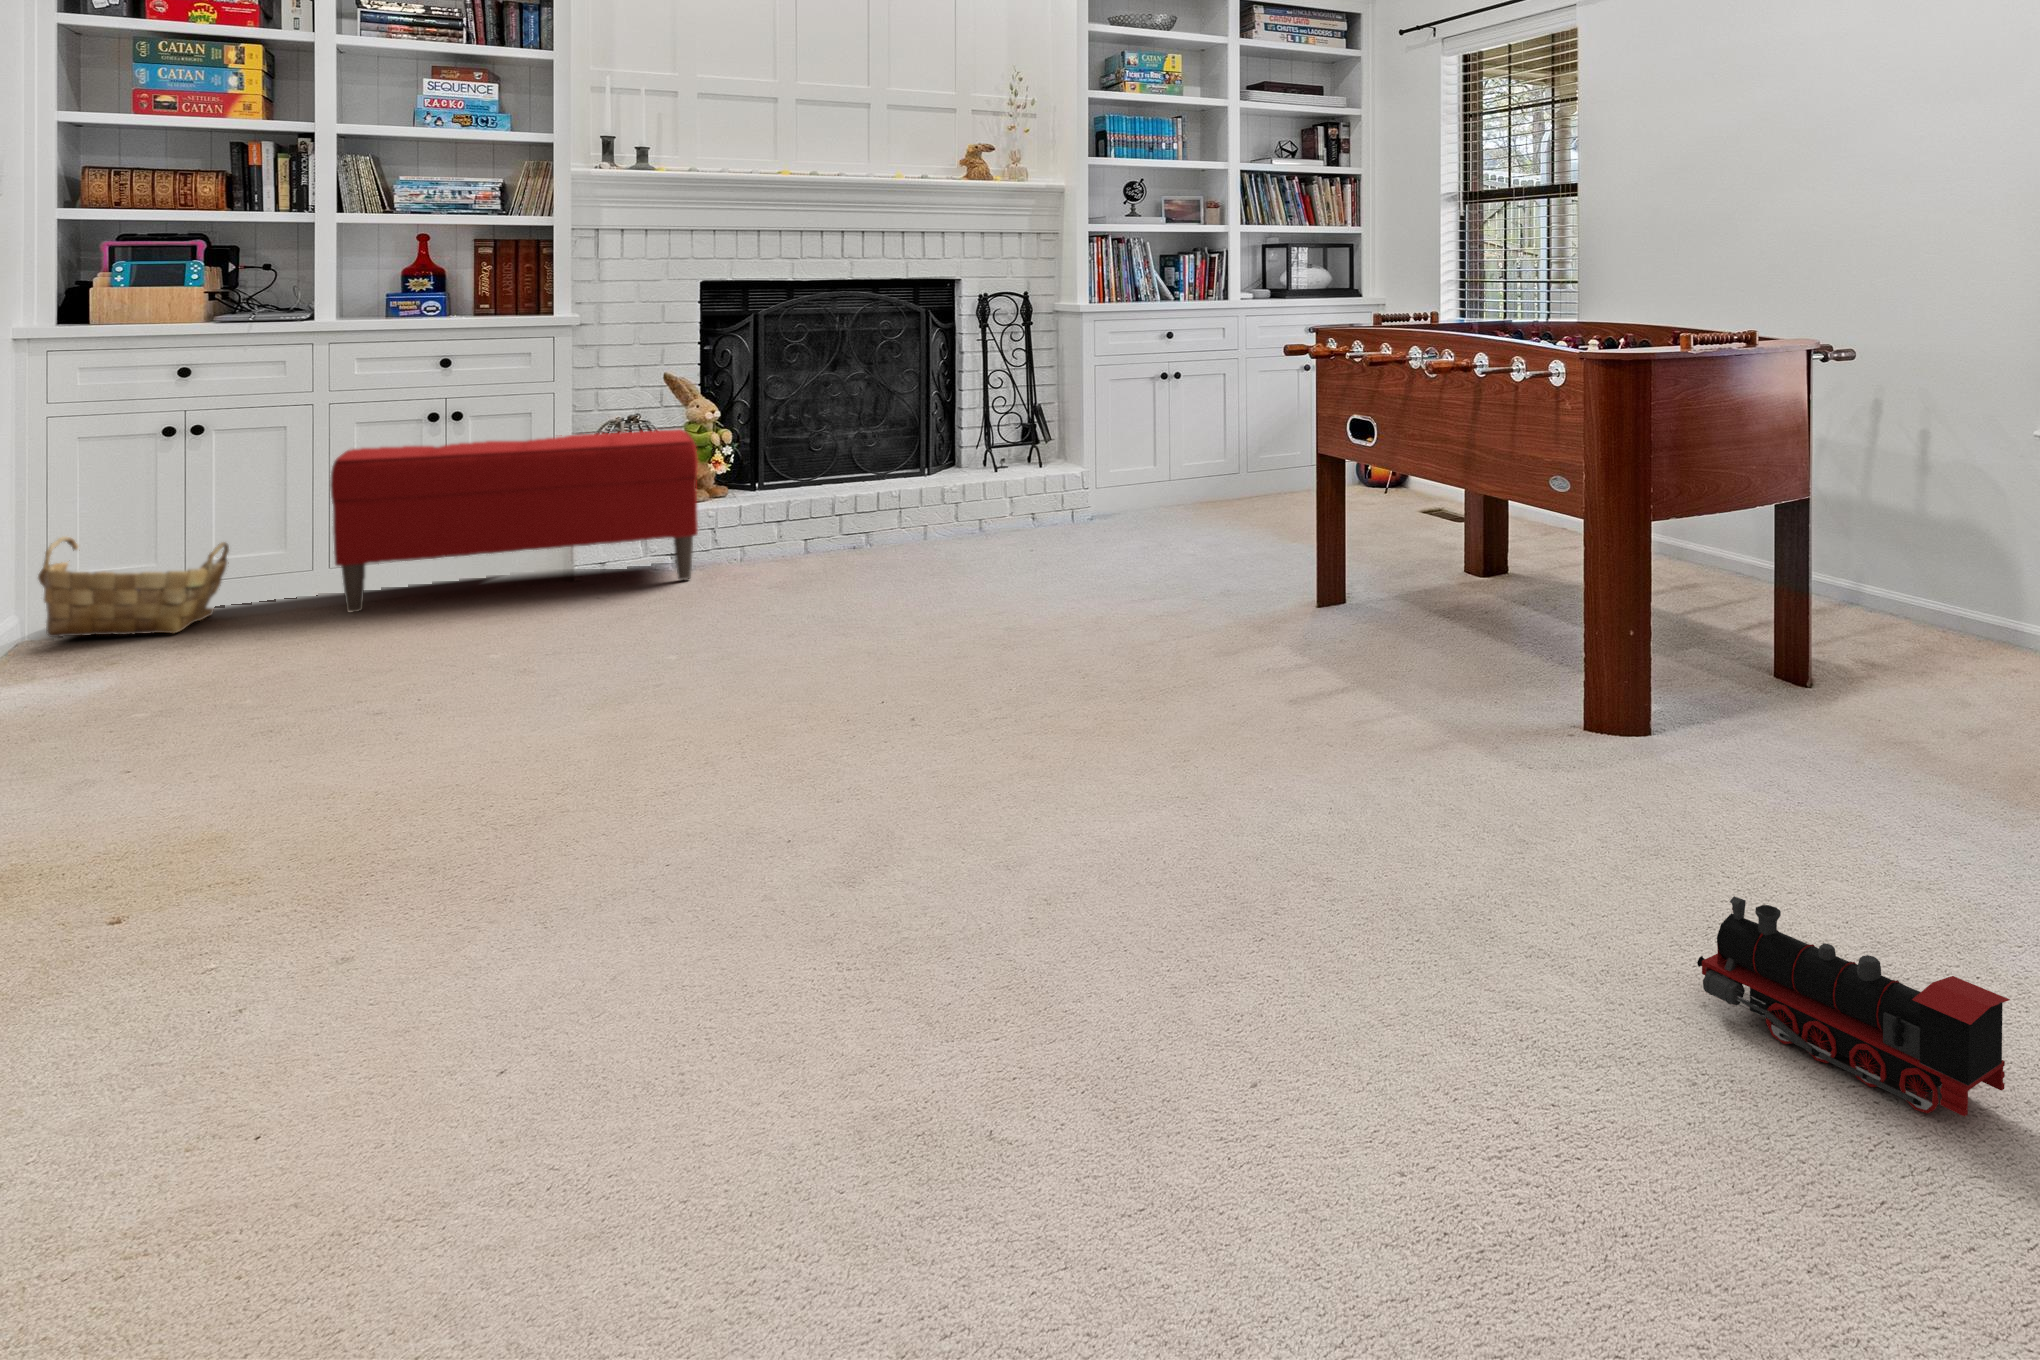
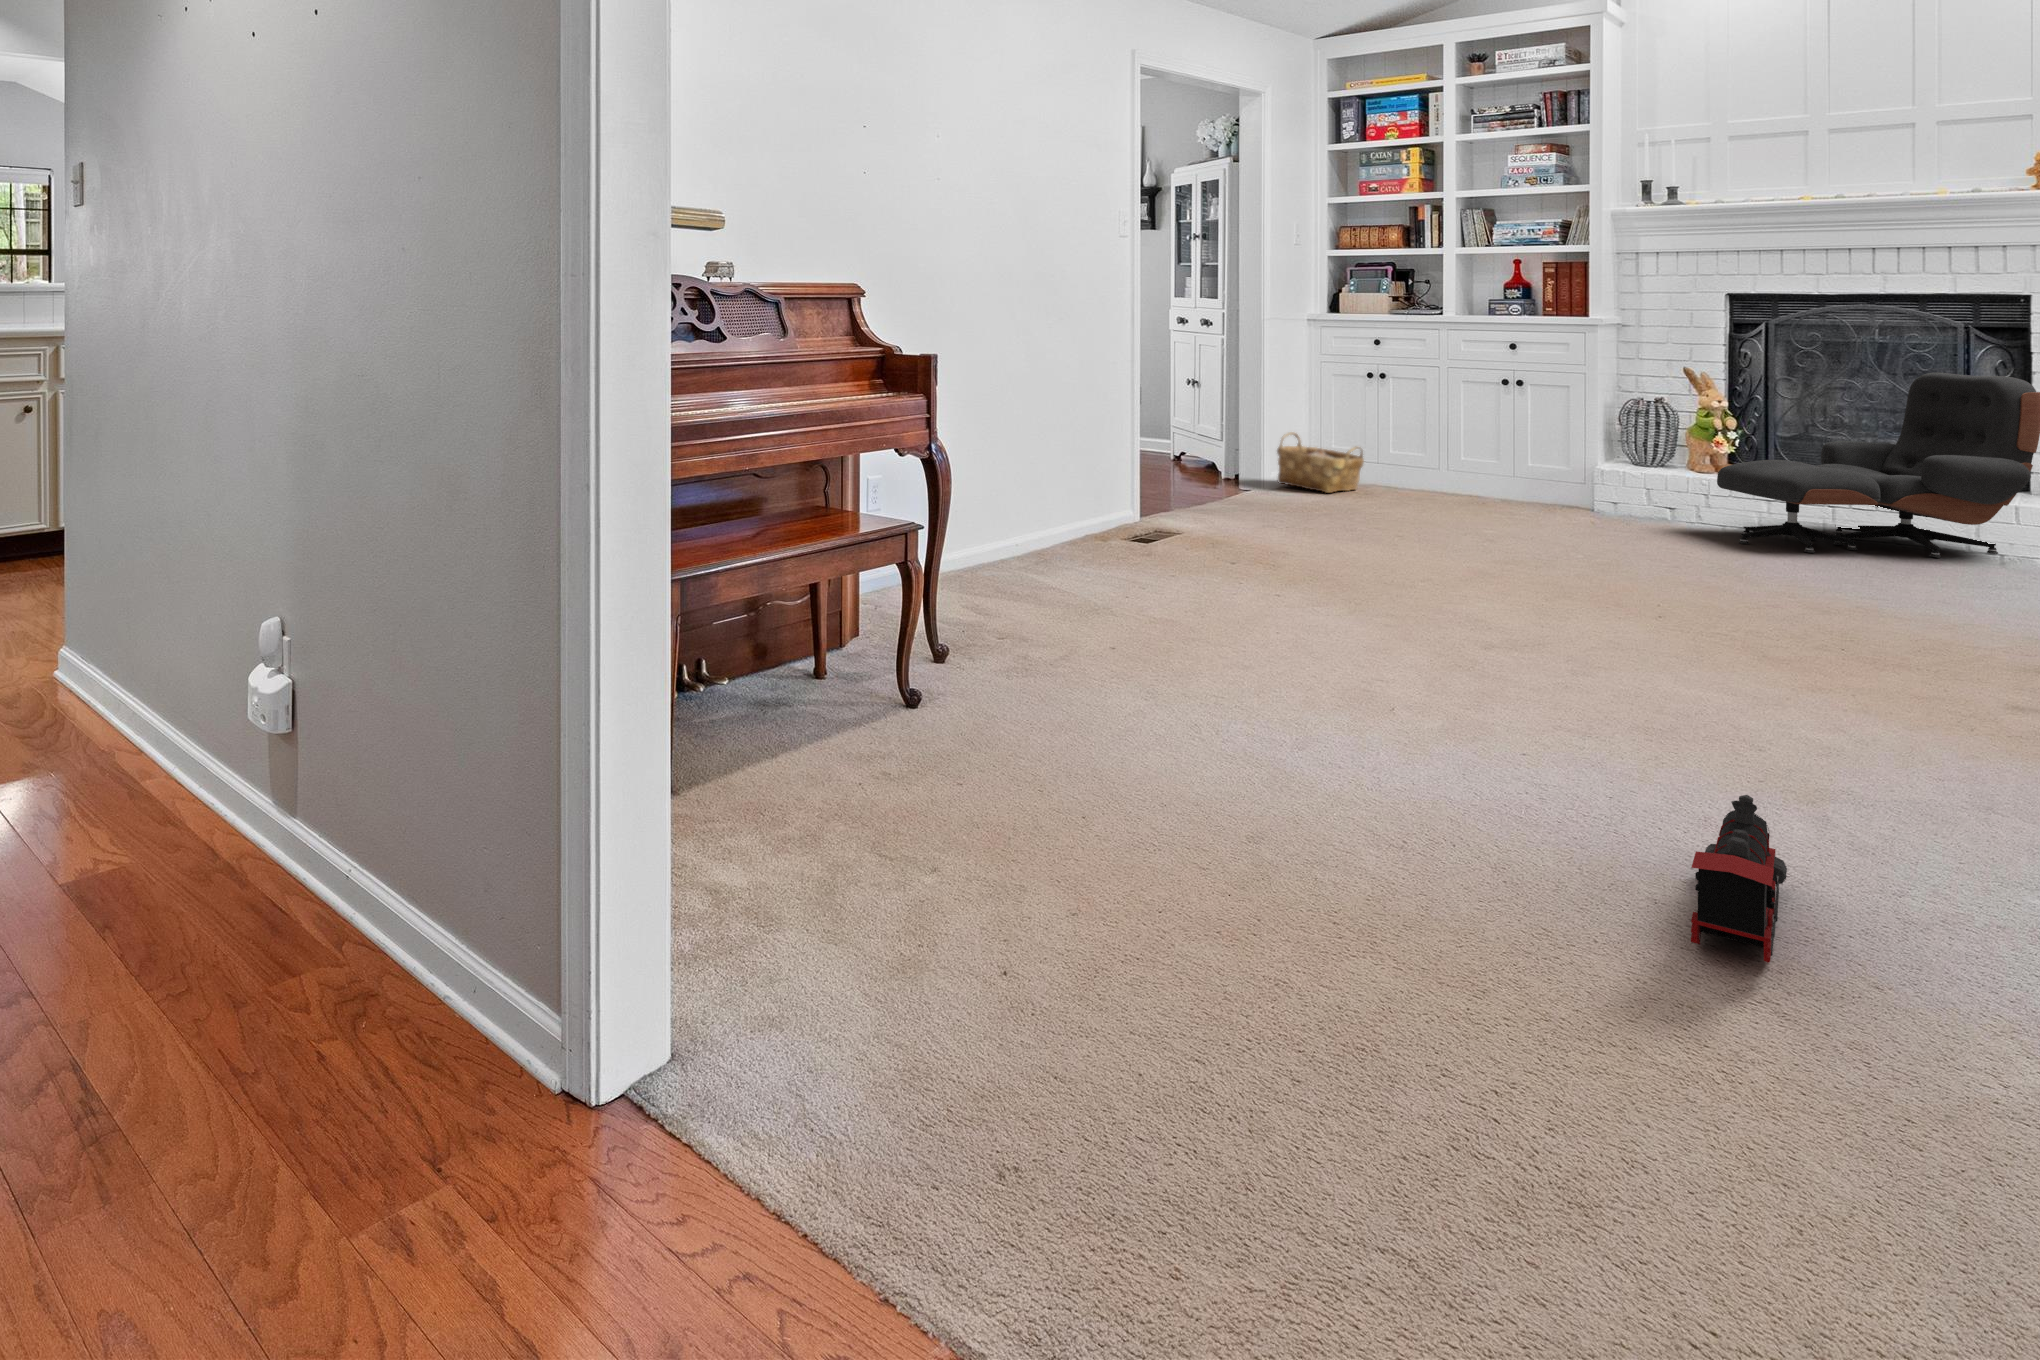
lounge chair: none [760,363,1010,576] -> present [1717,372,2040,558]
bench: present [330,429,698,612] -> none [1409,401,1681,526]

